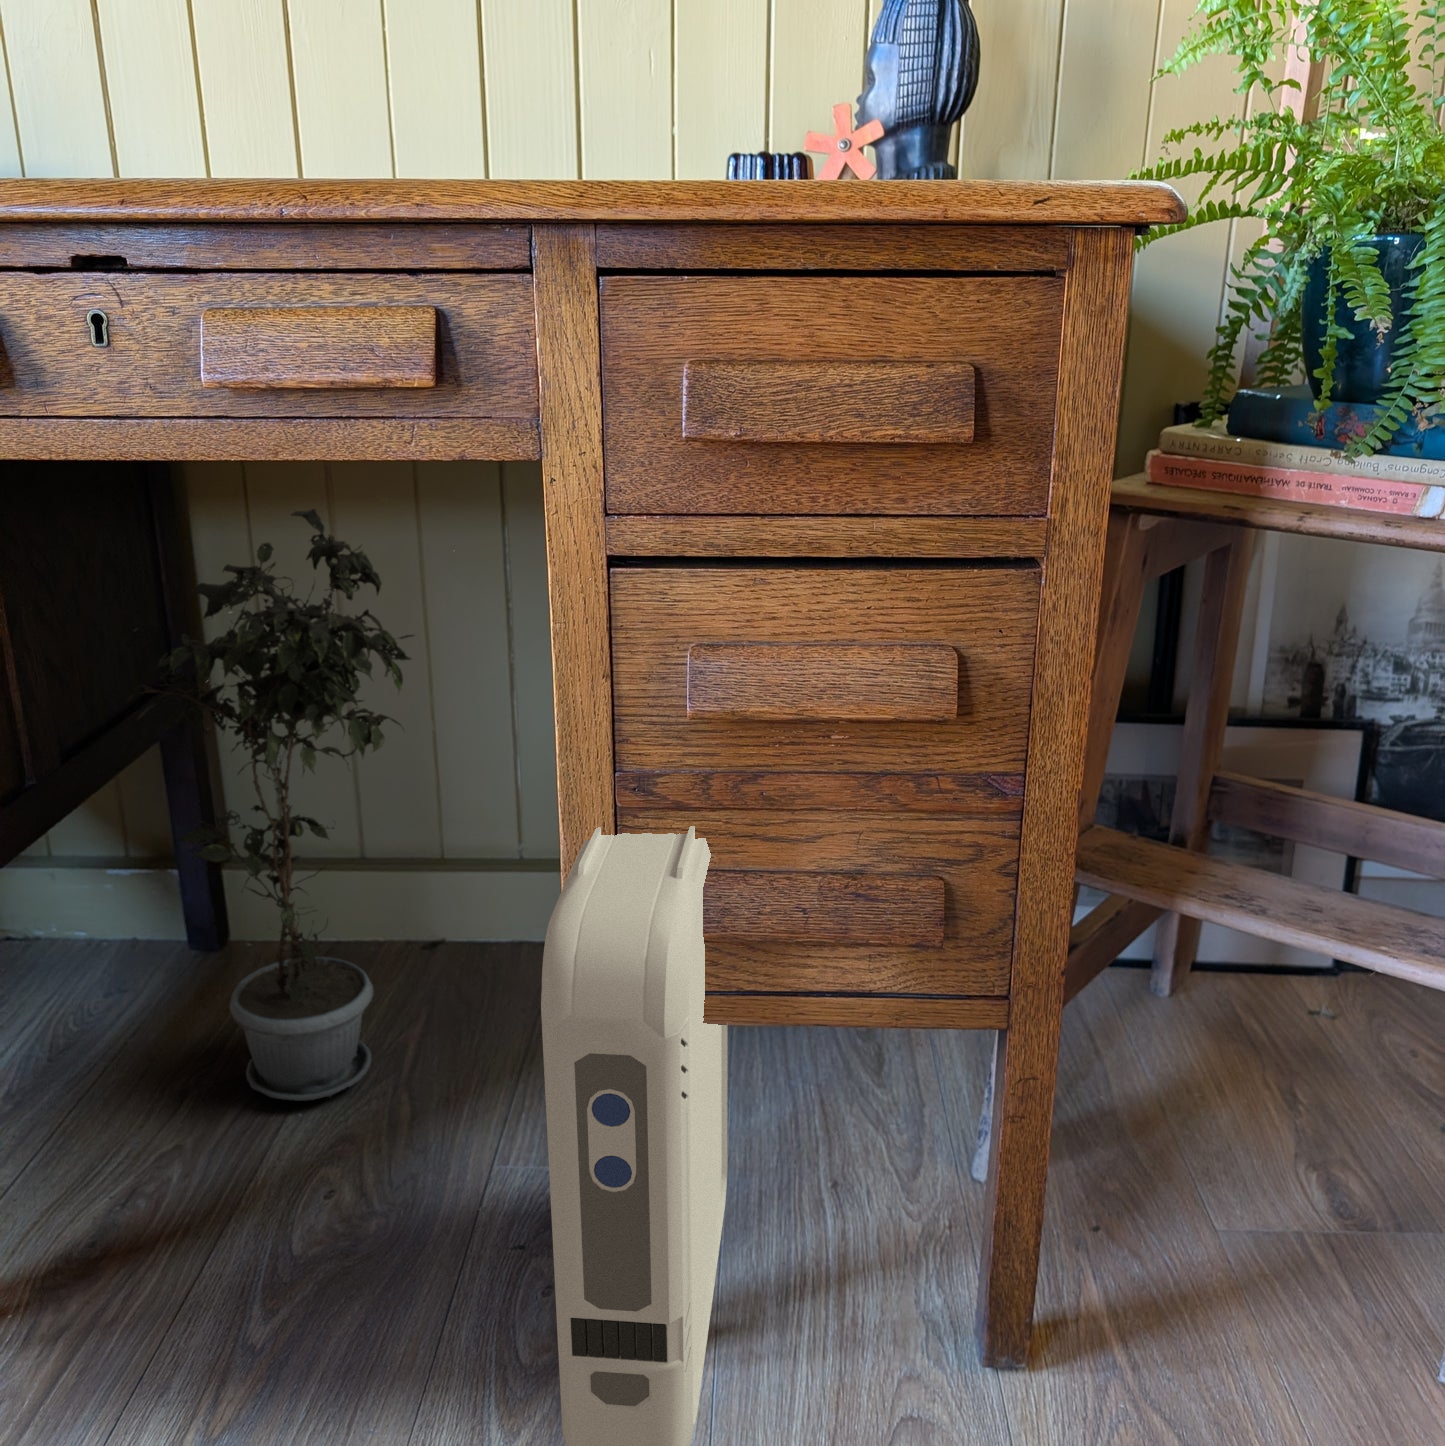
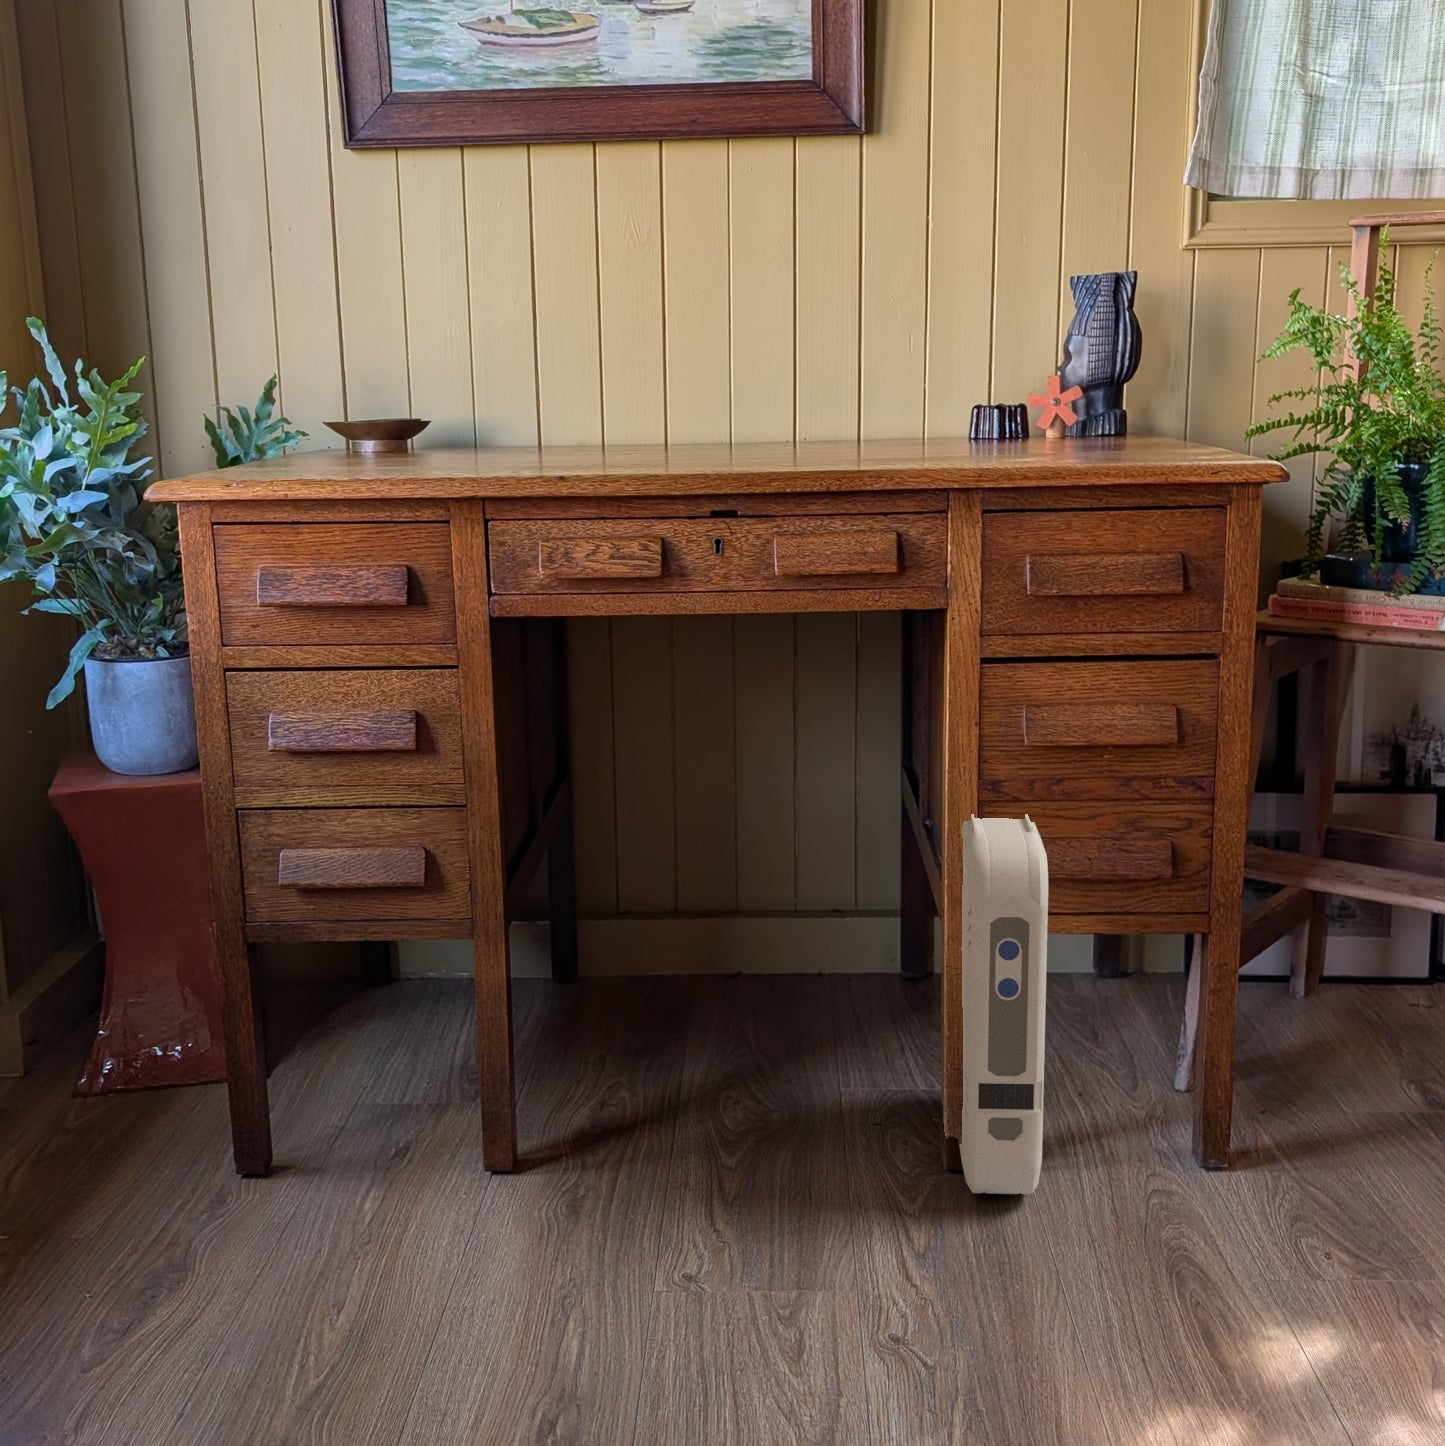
potted plant: present [128,509,415,1101] -> none [605,639,810,1058]

